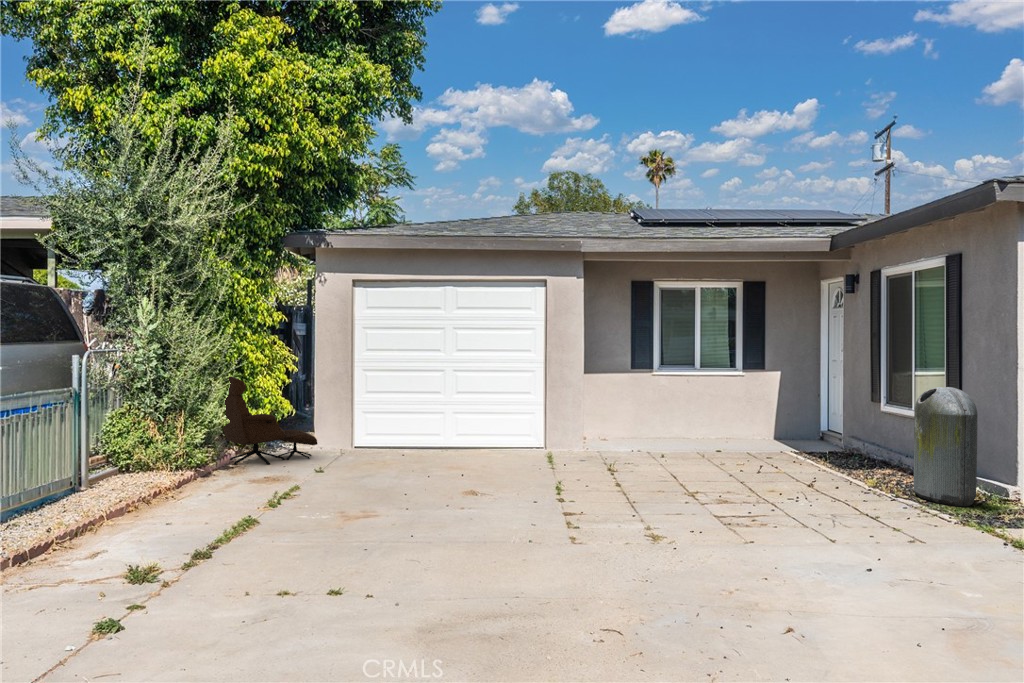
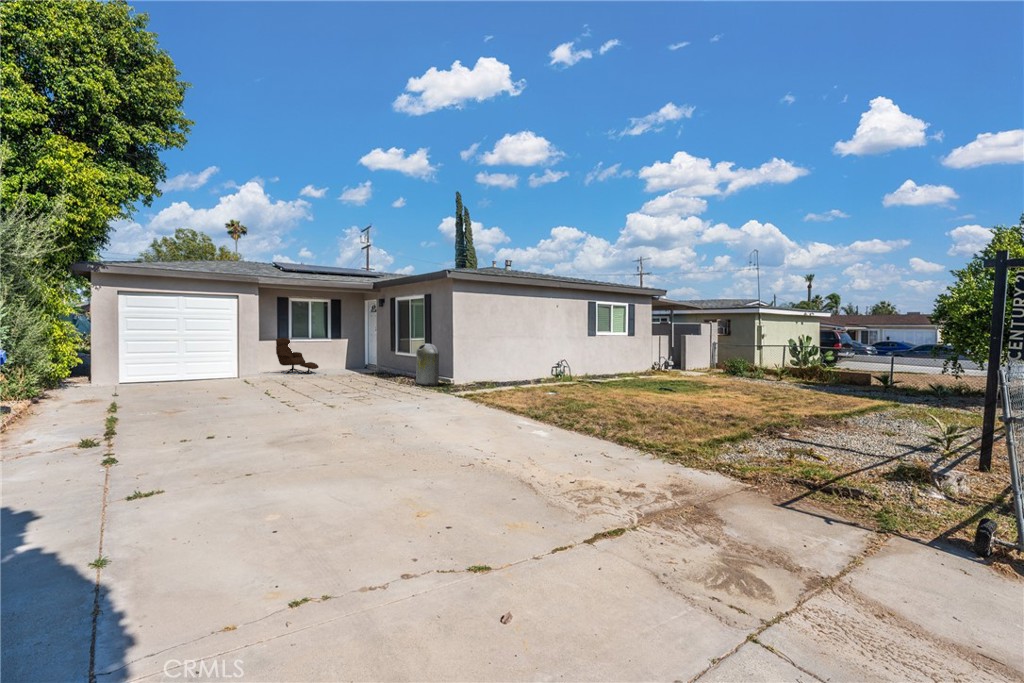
lounge chair: present [223,377,318,465] -> present [276,338,319,374]

